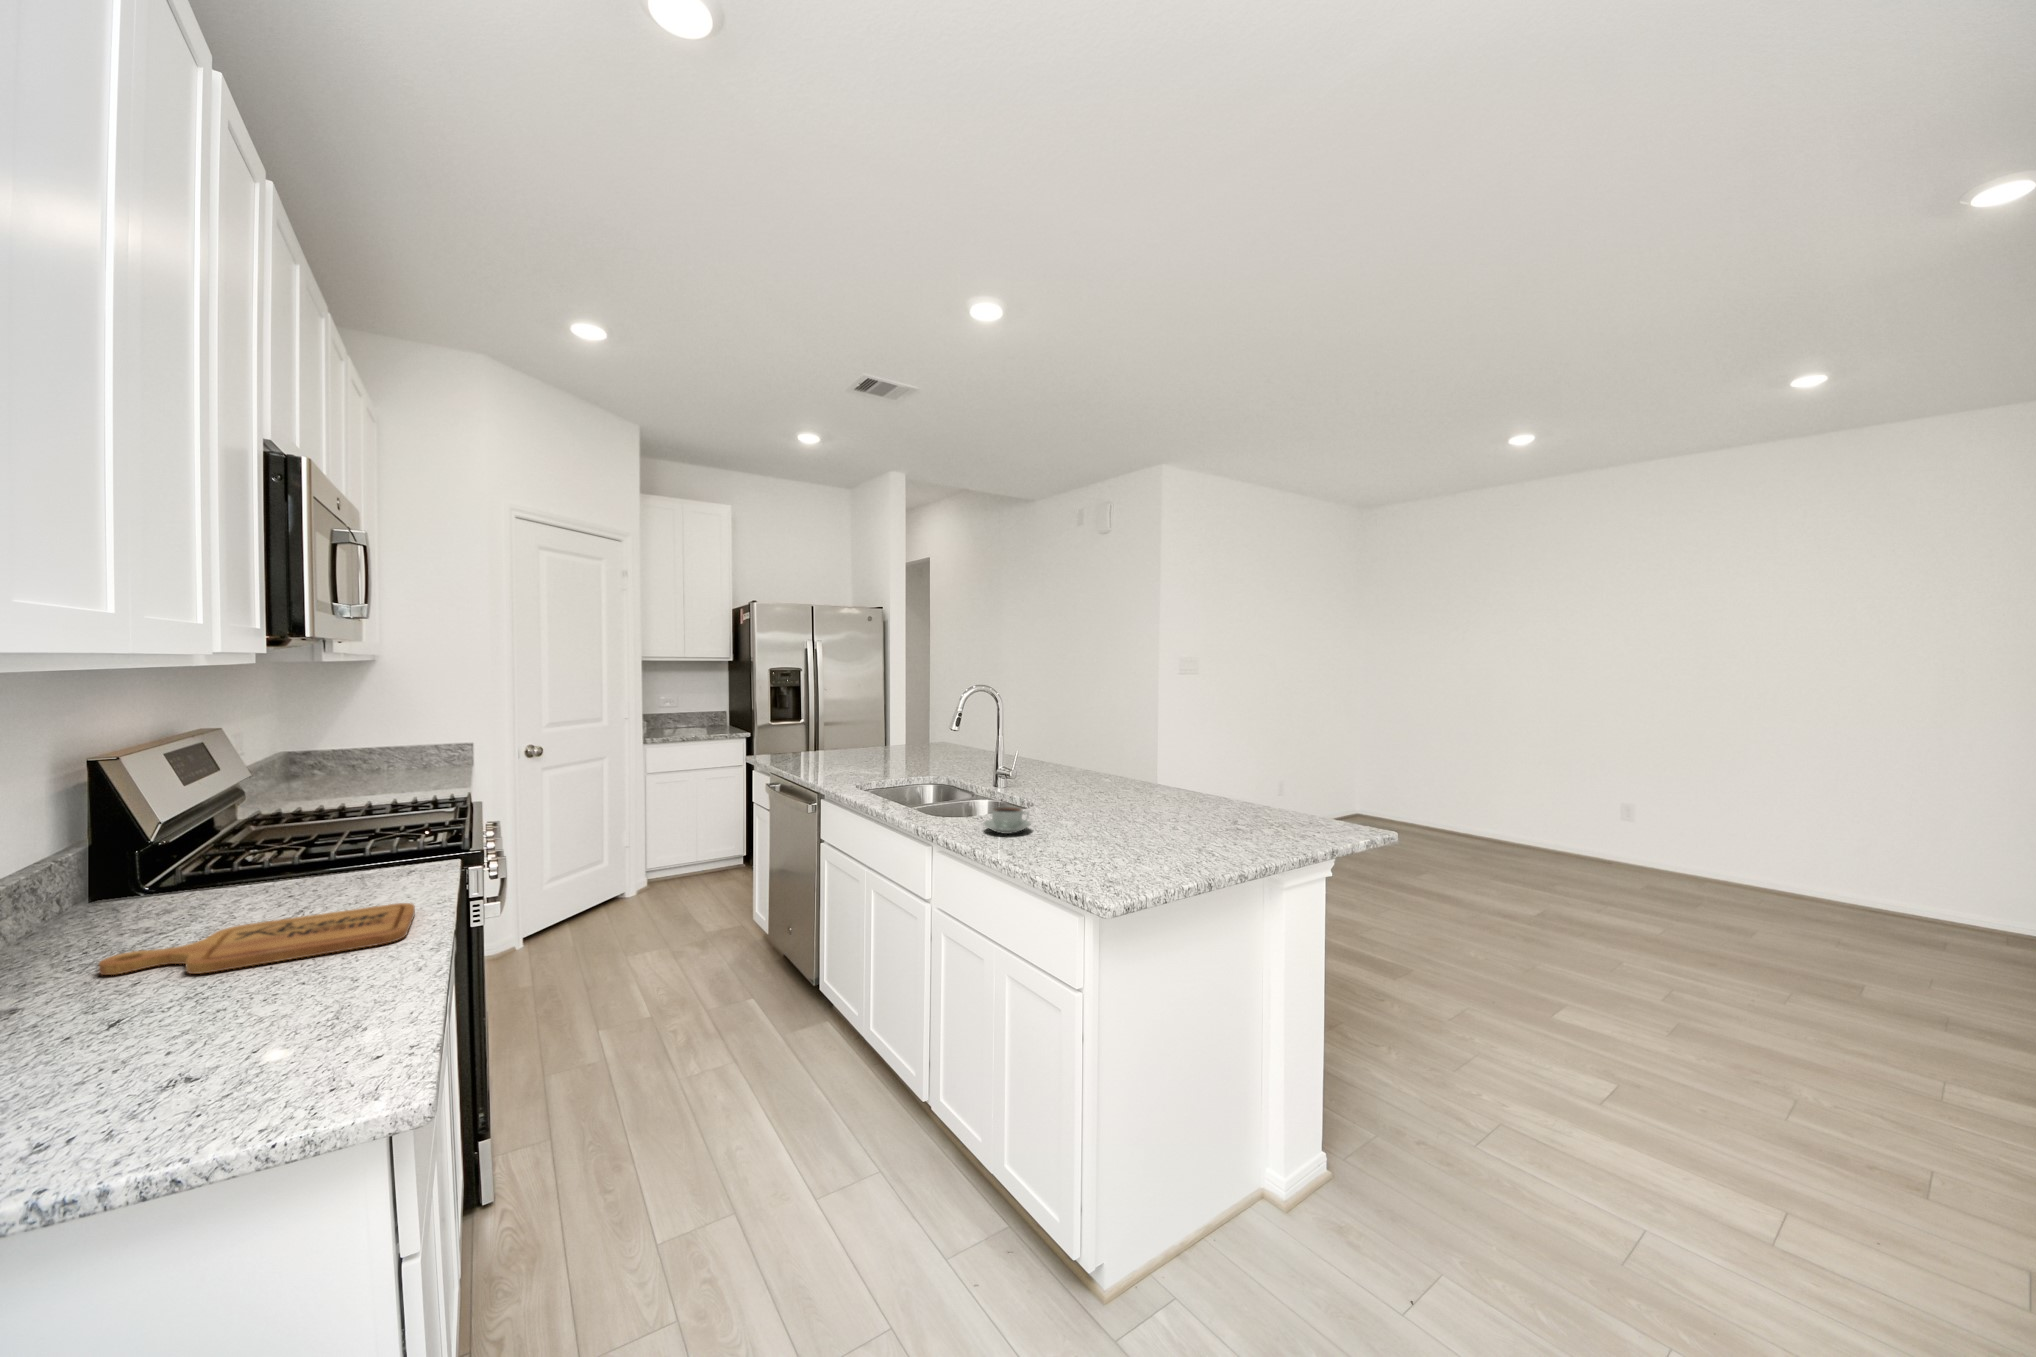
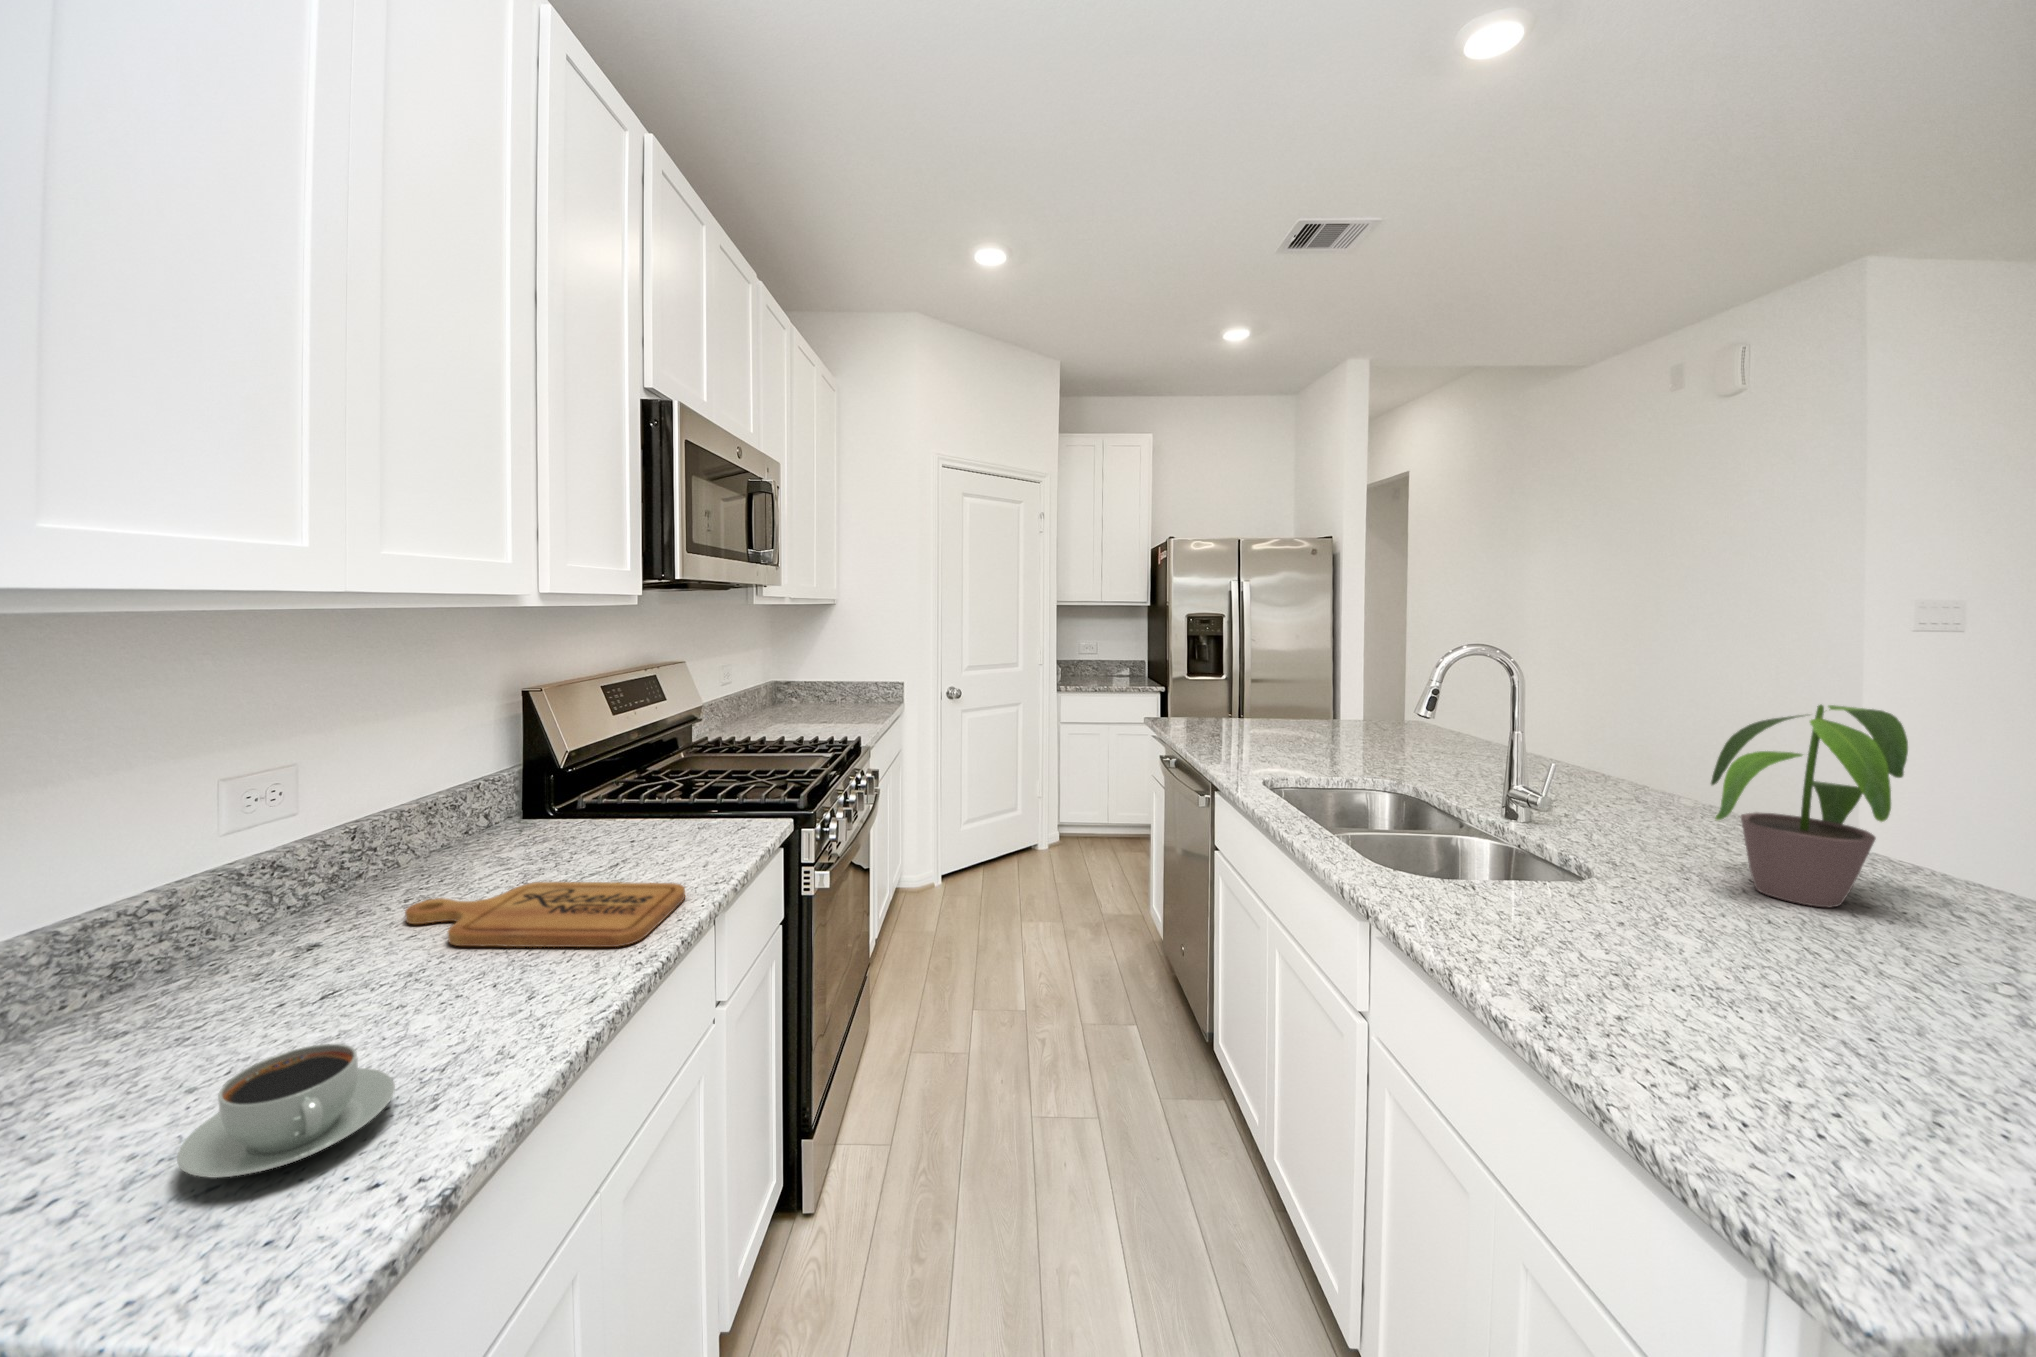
potted plant: none [1070,707,1177,808] -> present [1711,705,1908,908]
coffee cup: present [983,806,1031,834] -> present [177,1044,395,1178]

